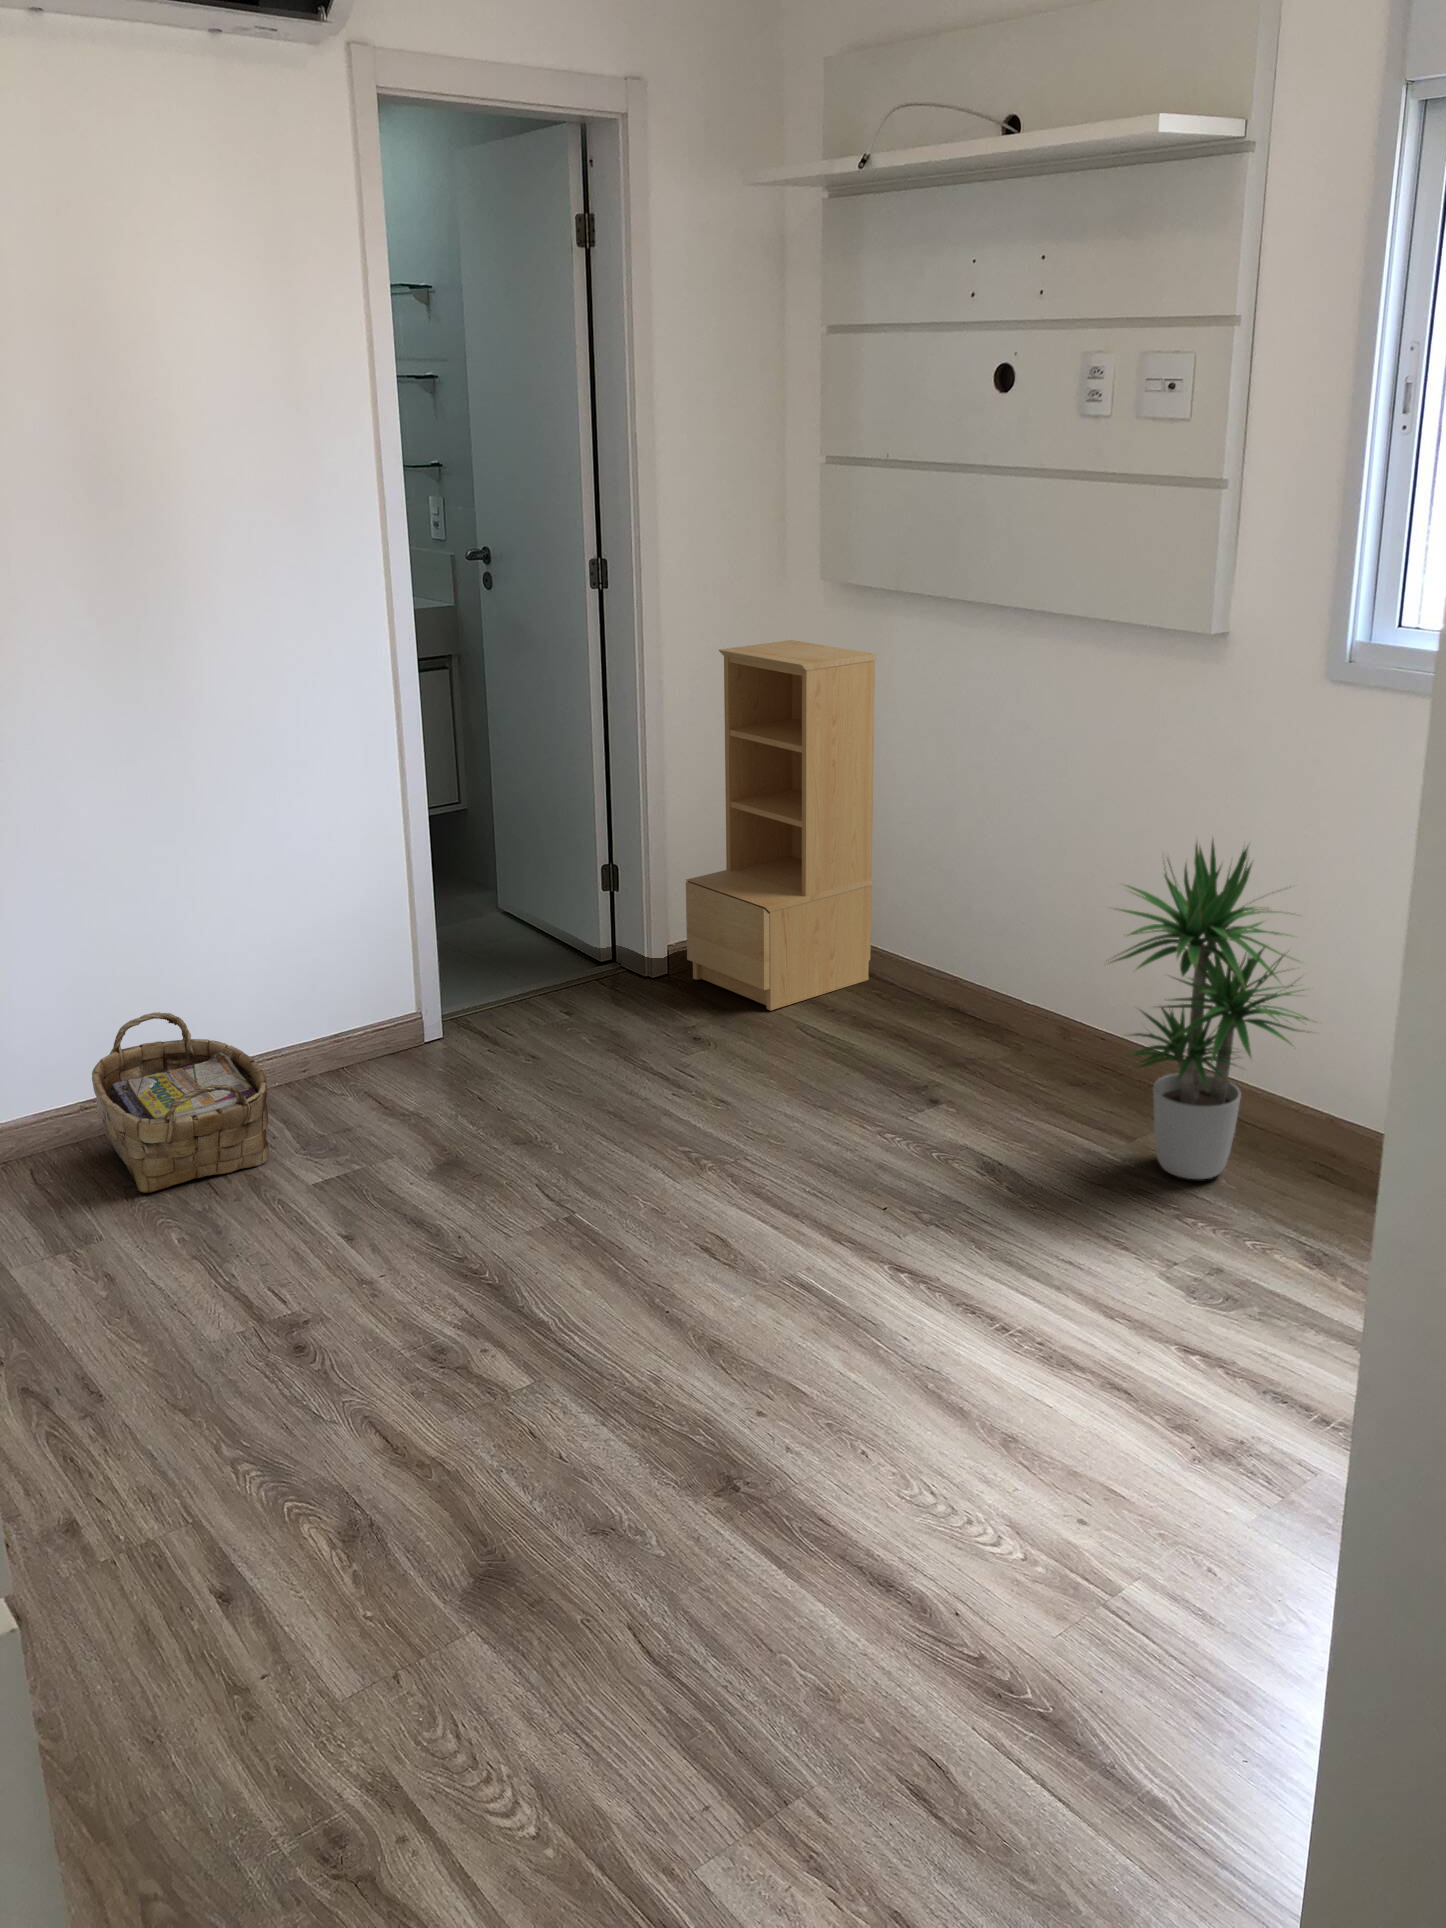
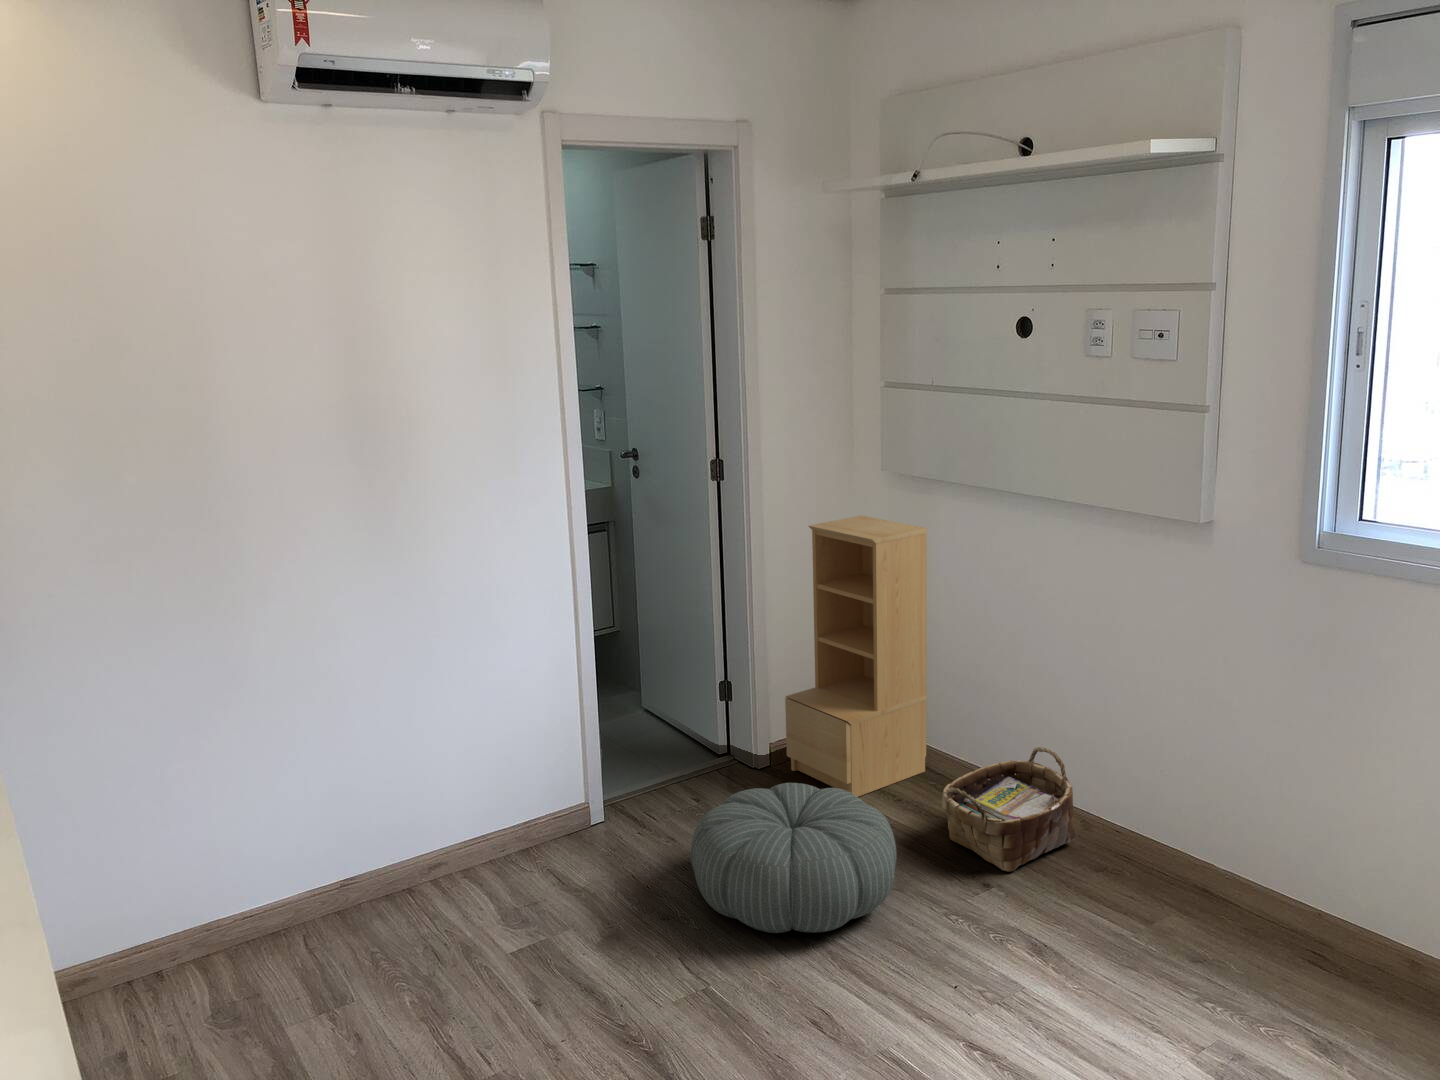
potted plant: present [1112,841,1309,1179] -> none [1123,683,1312,962]
pouf: none [553,978,819,1155] -> present [690,783,897,933]
woven basket: present [92,1012,269,1193] -> present [942,747,1075,872]

